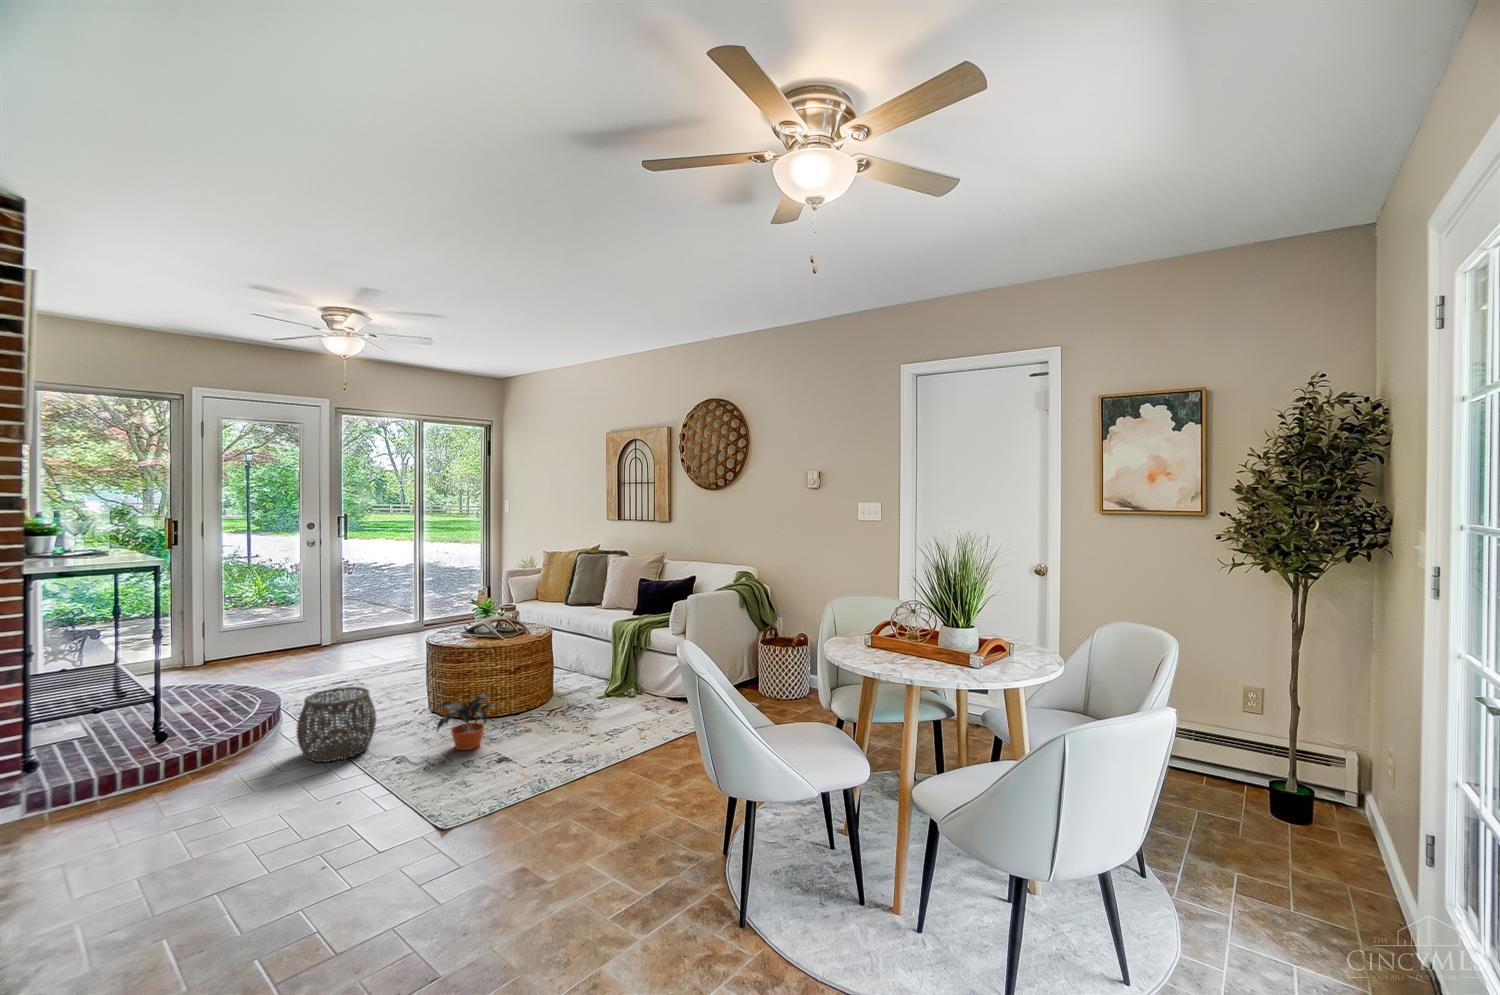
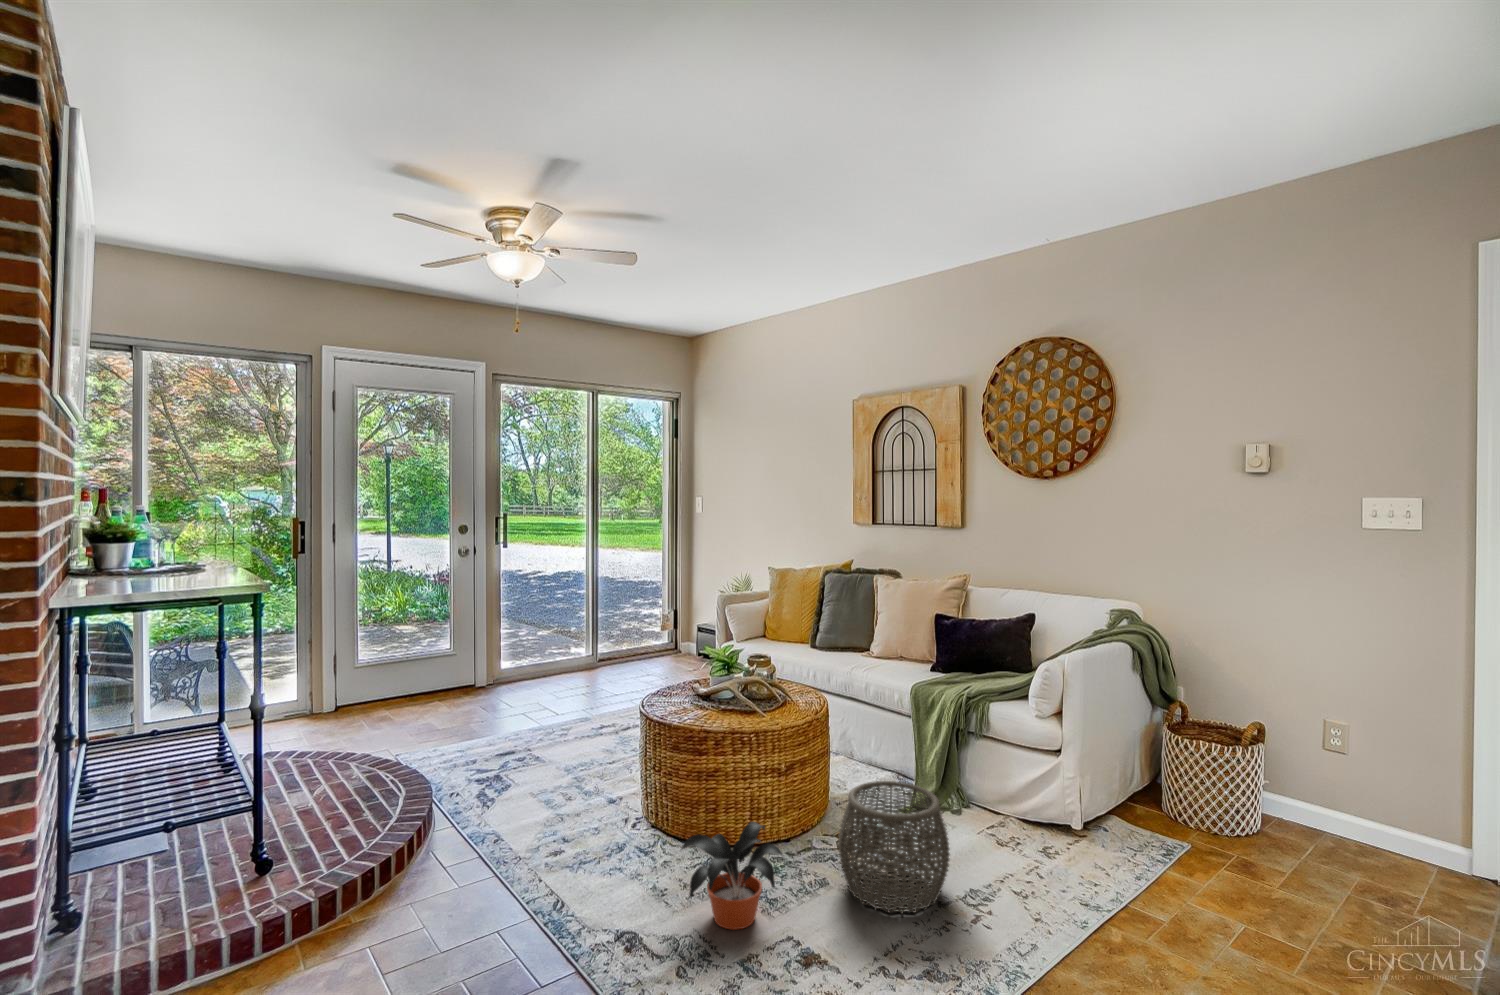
woven basket: present [296,687,376,762] -> present [838,781,950,913]

